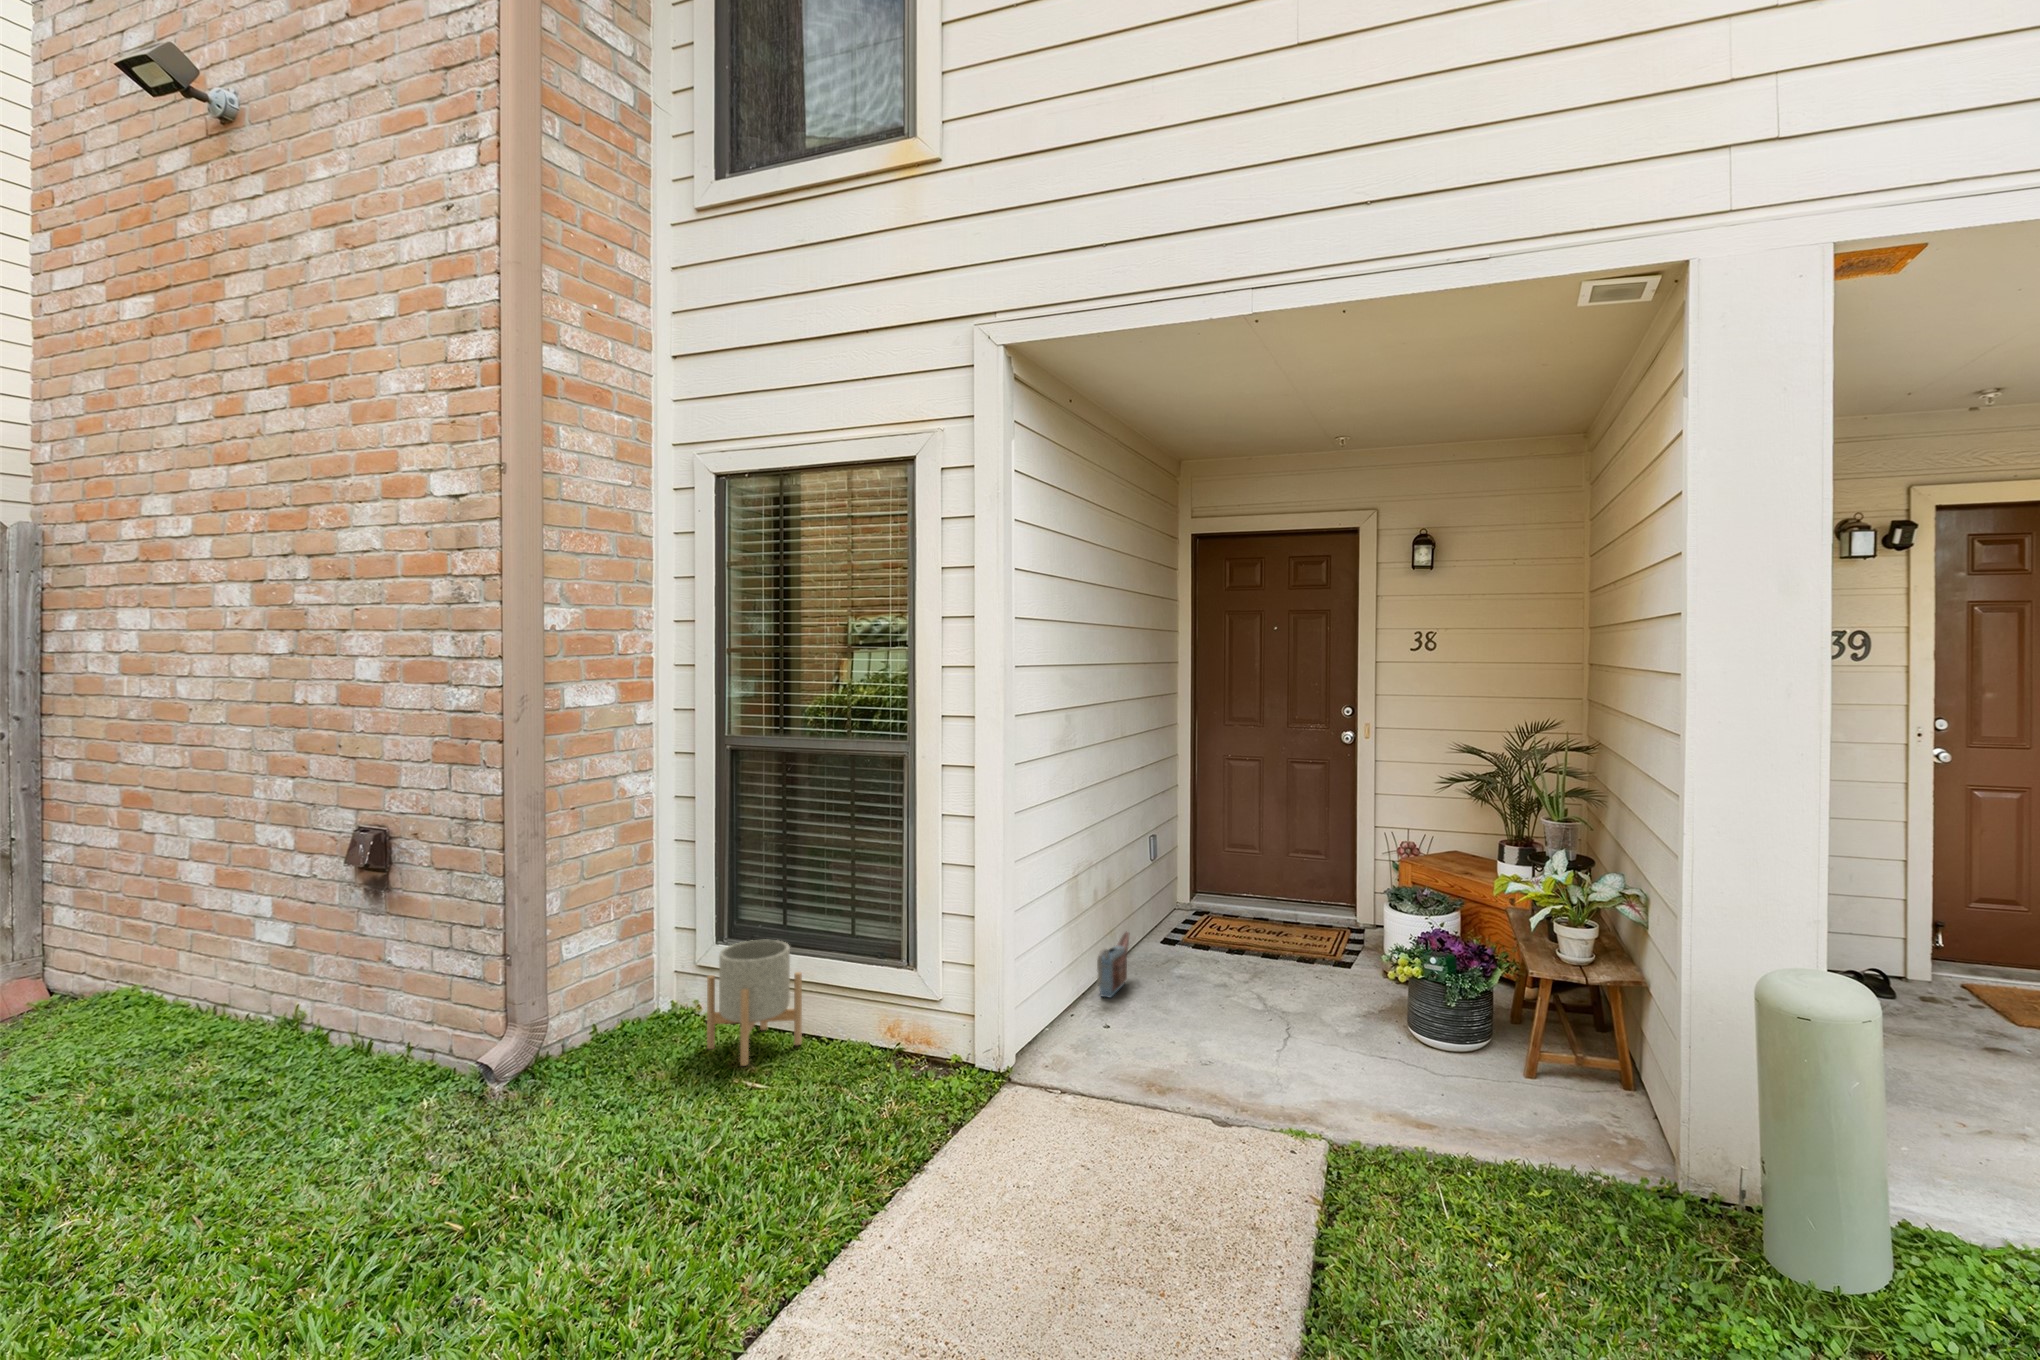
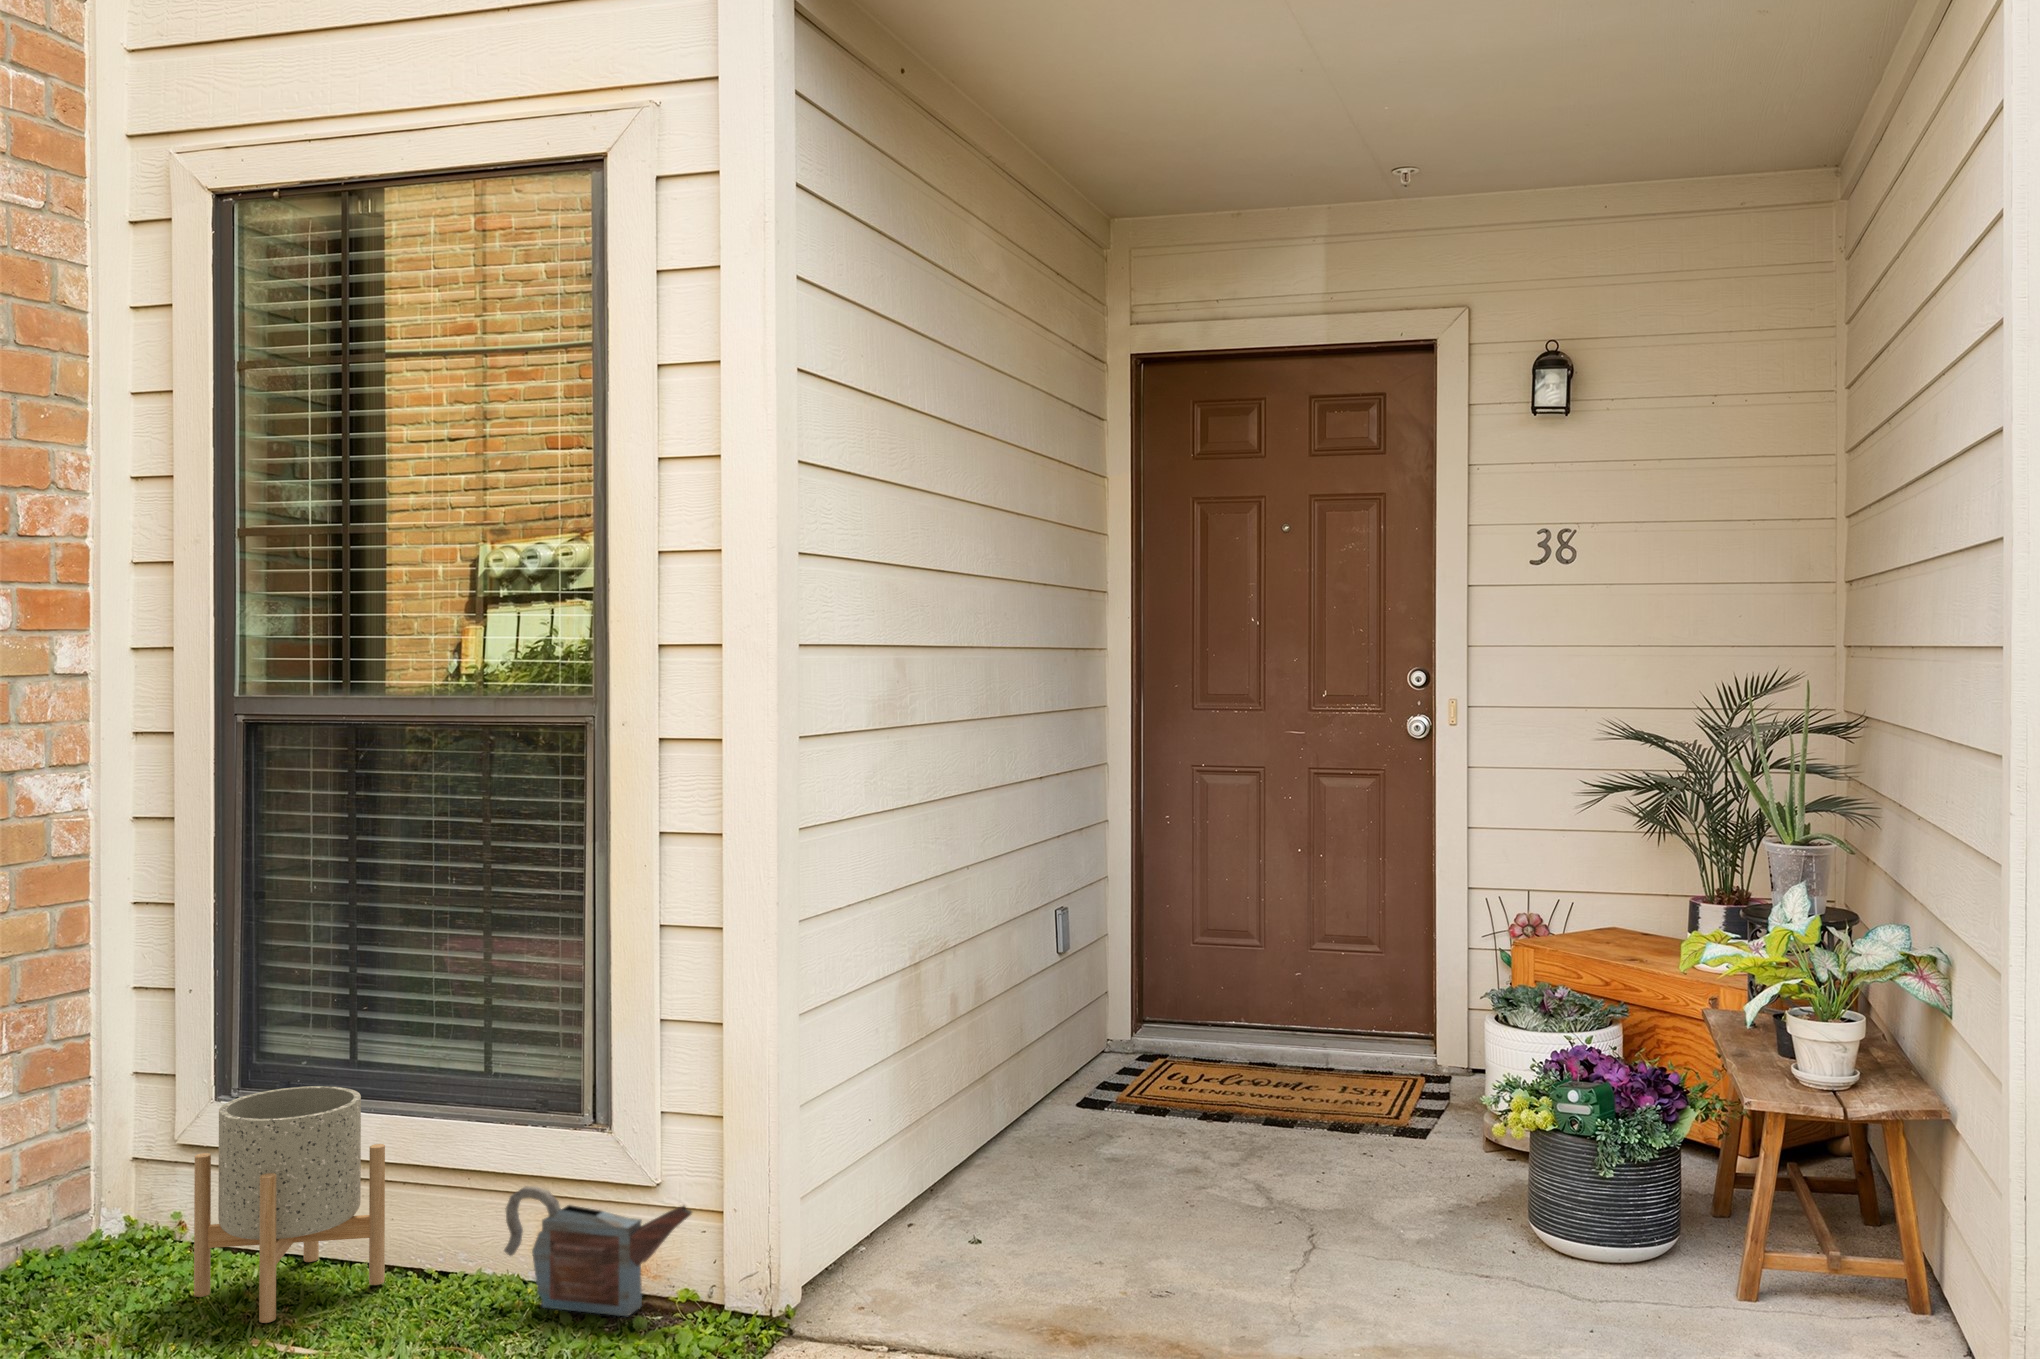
watering can: present [1097,932,1129,997] -> present [504,1186,692,1316]

